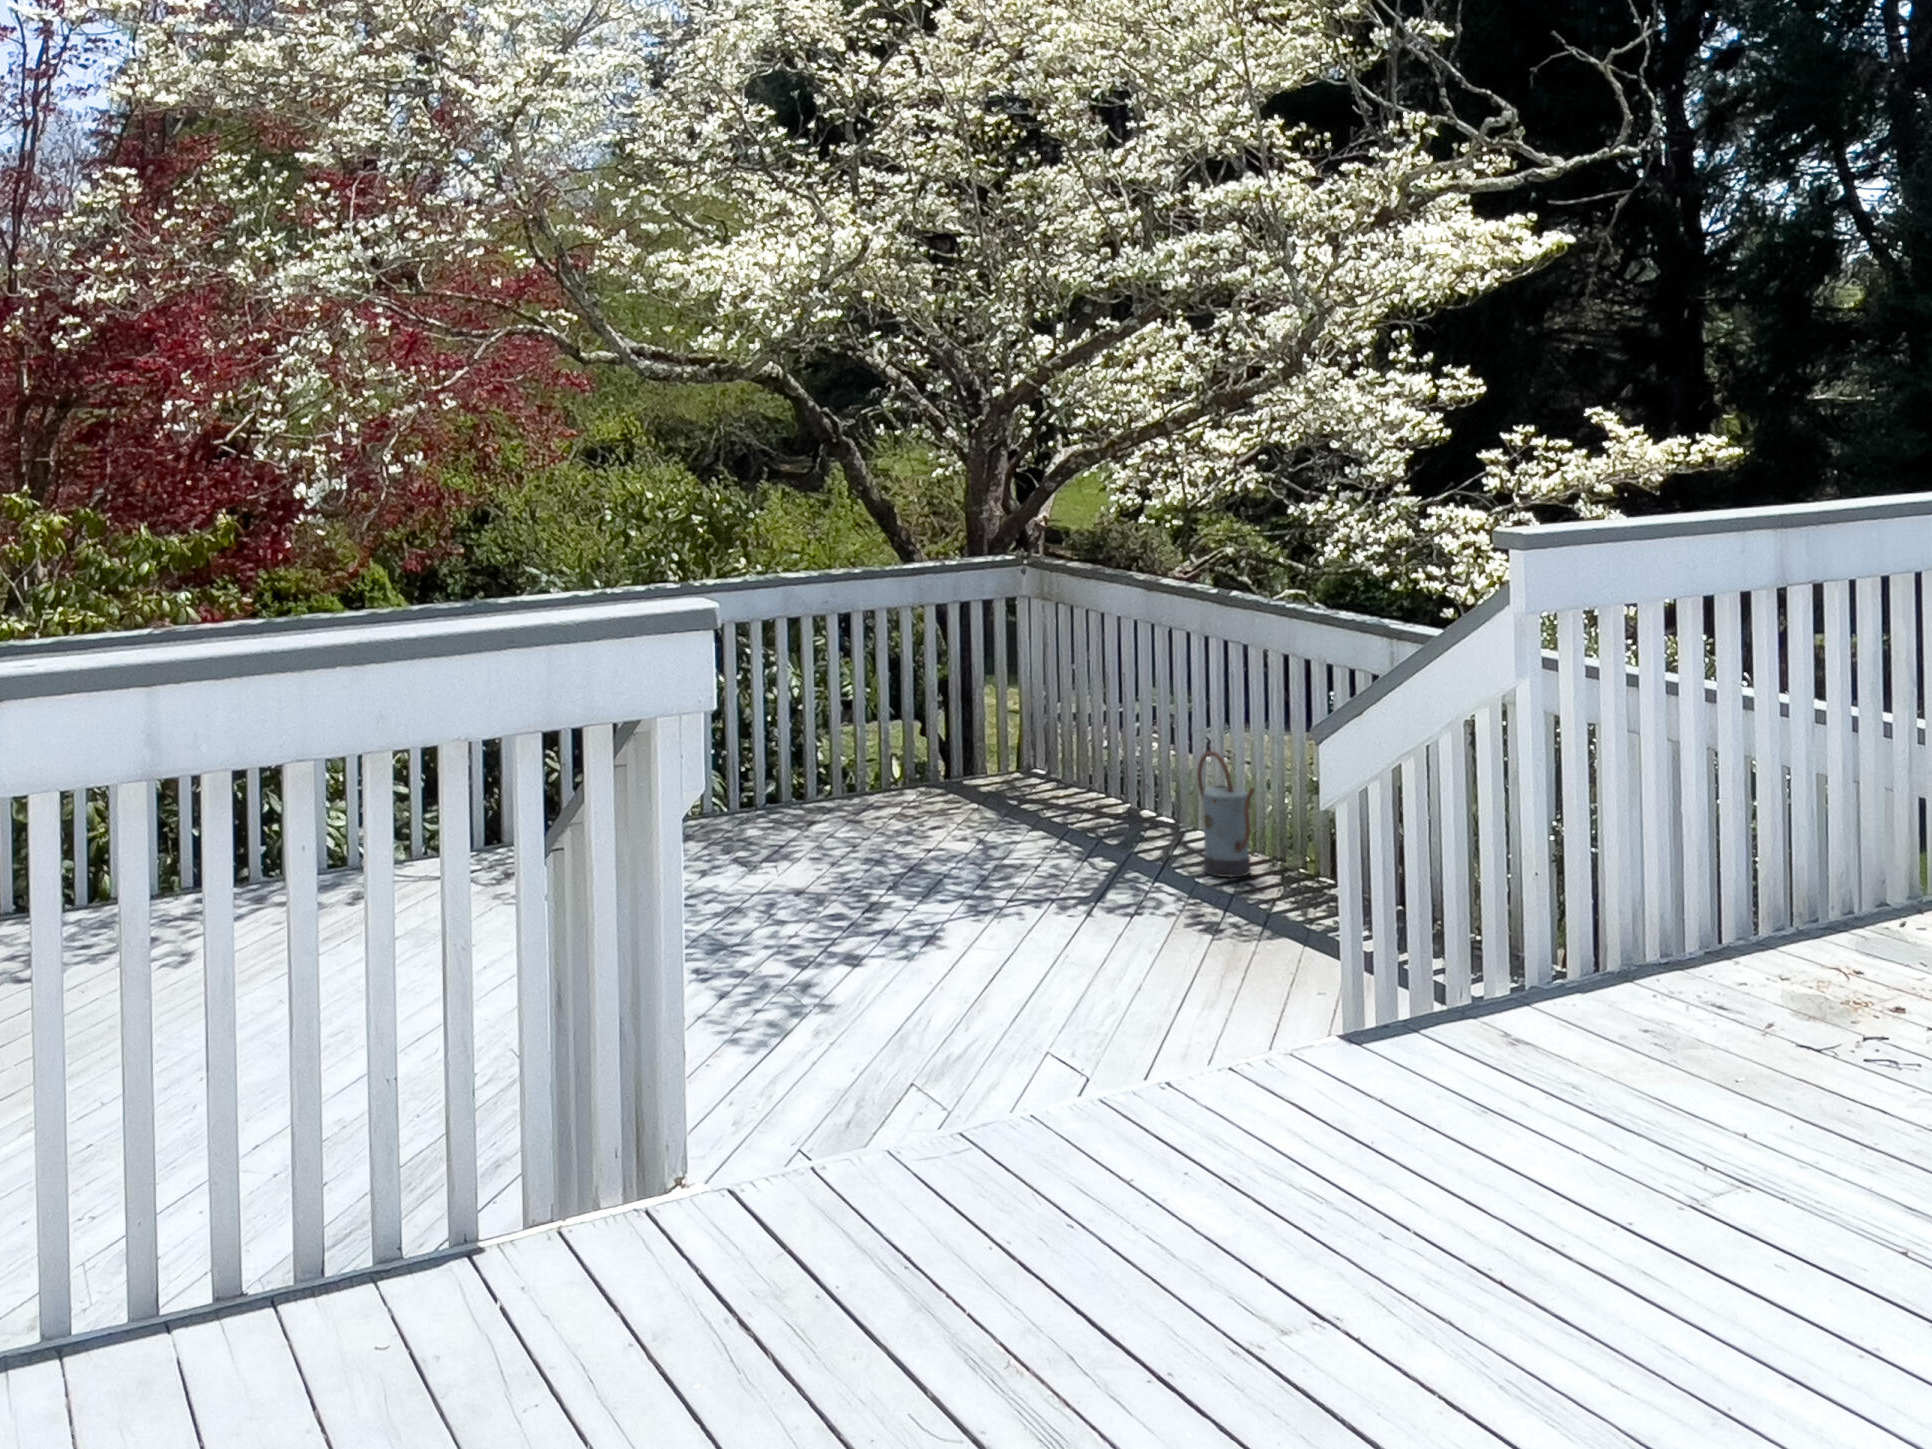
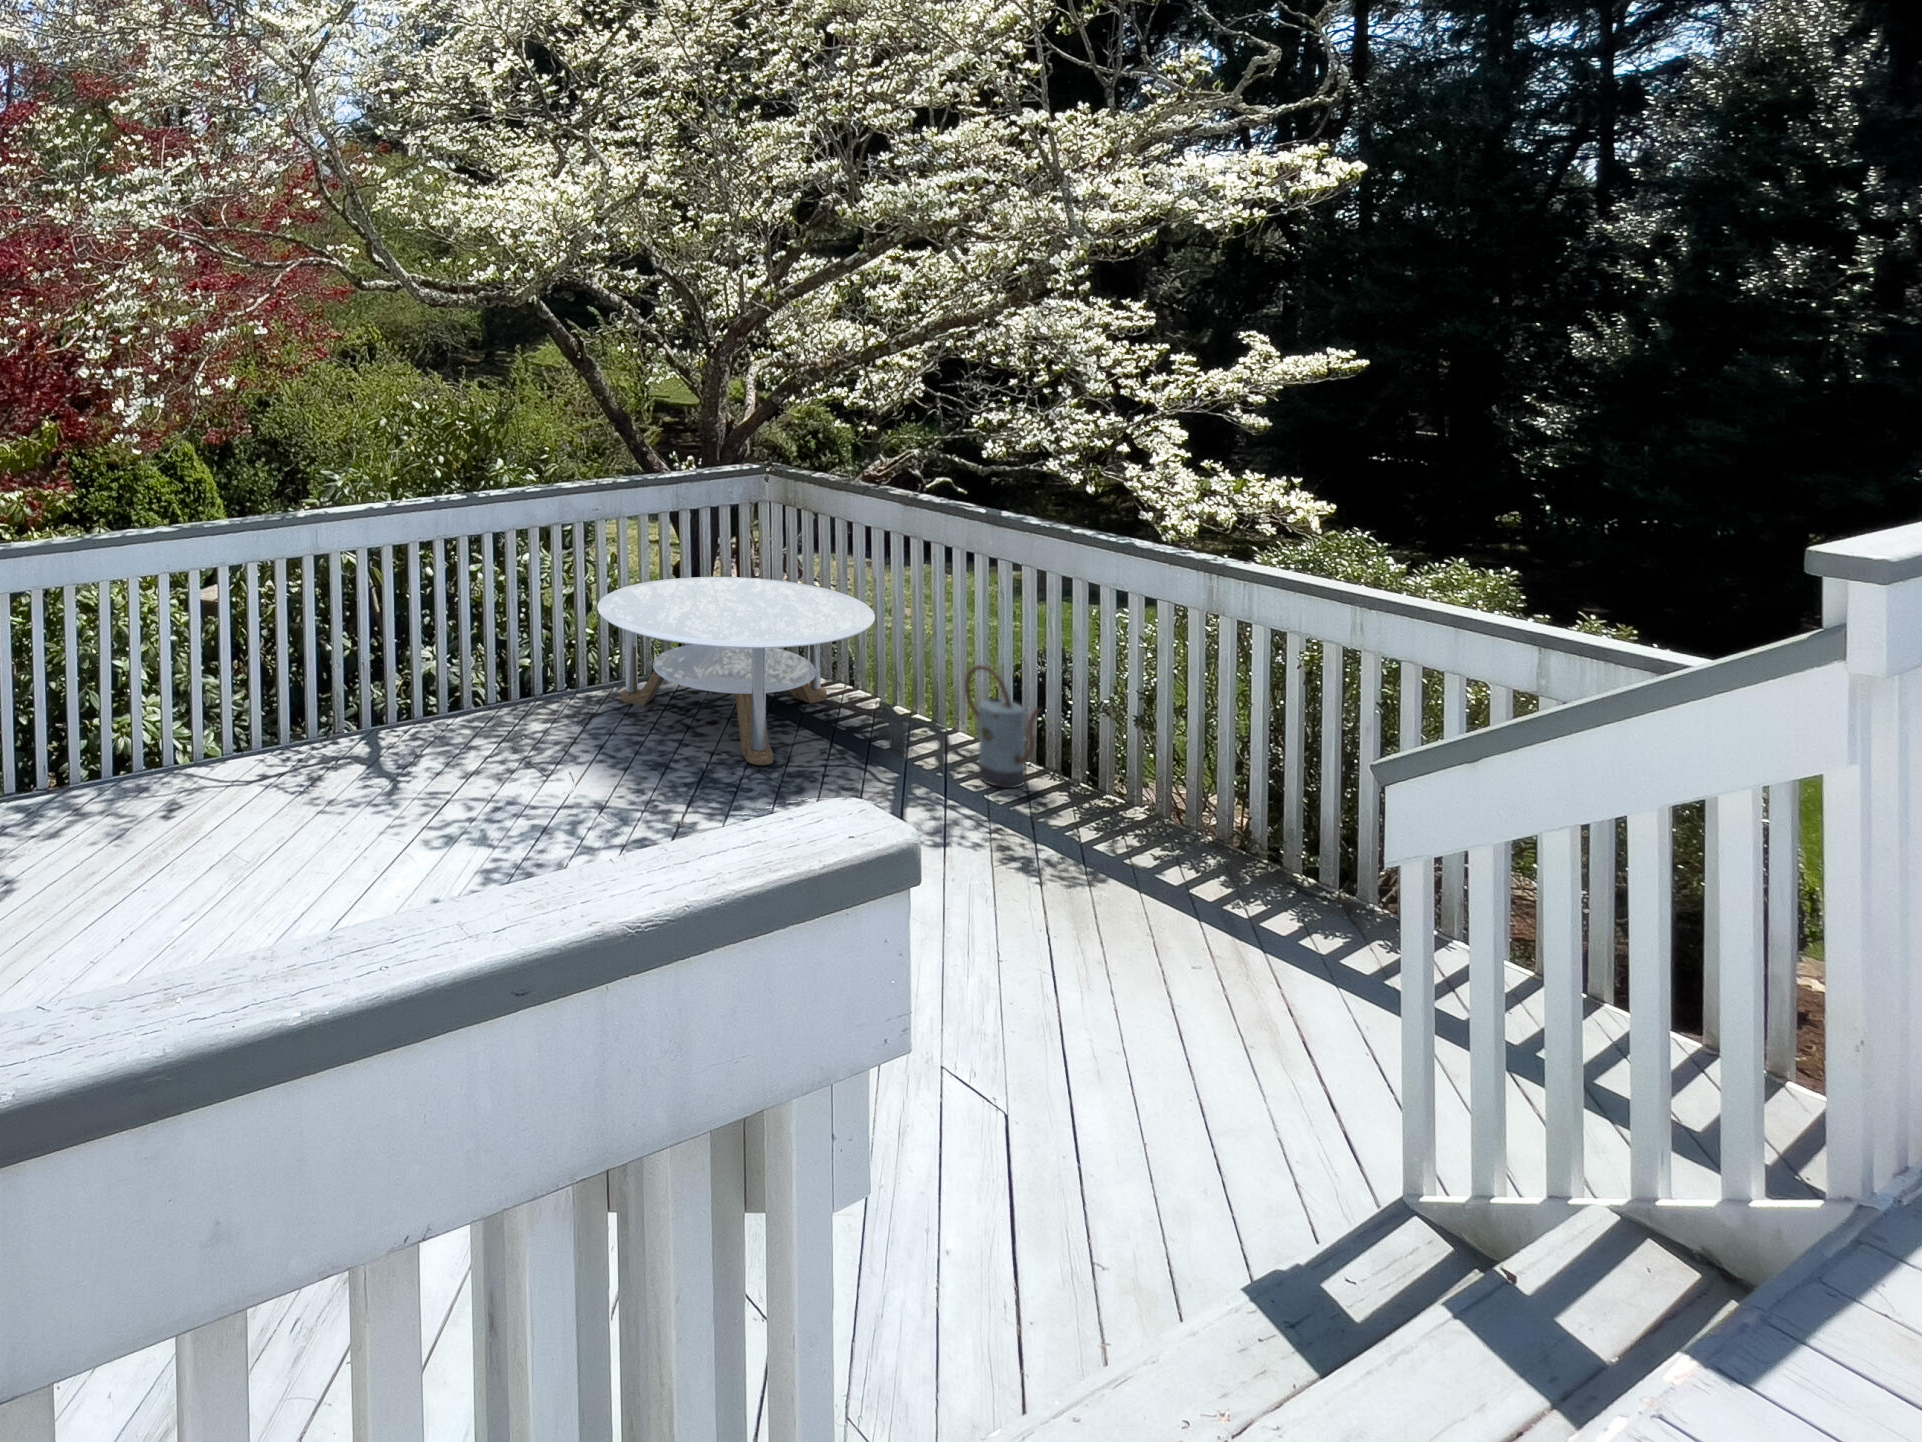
round table: none [818,680,1120,860] -> present [597,577,875,765]

